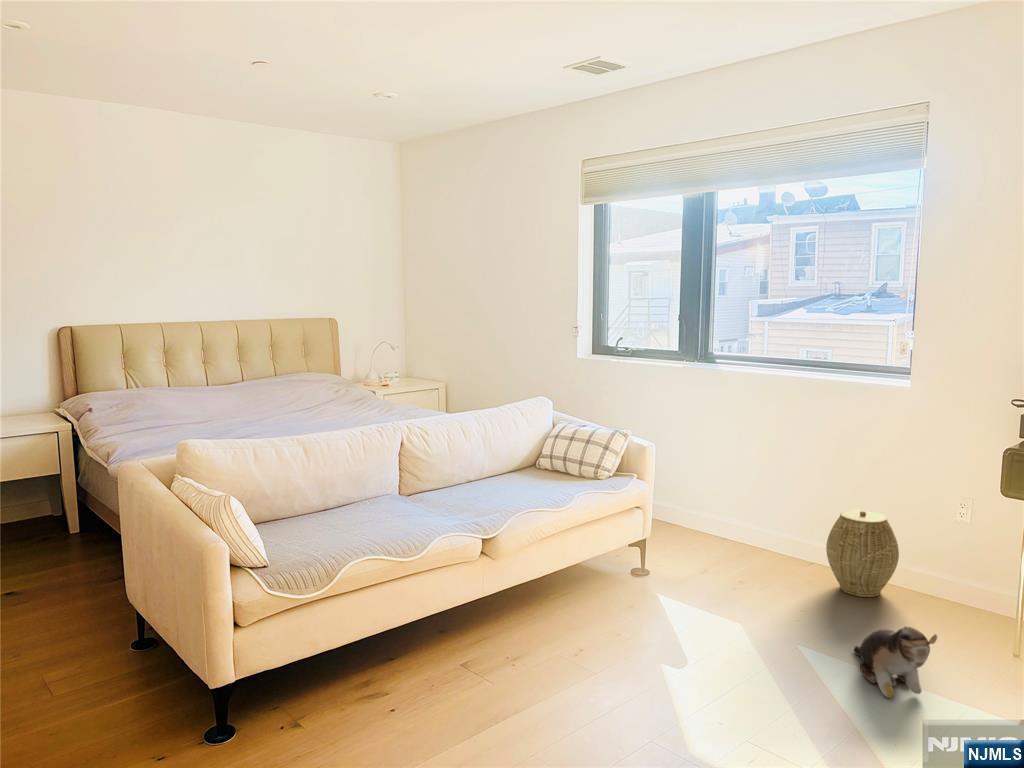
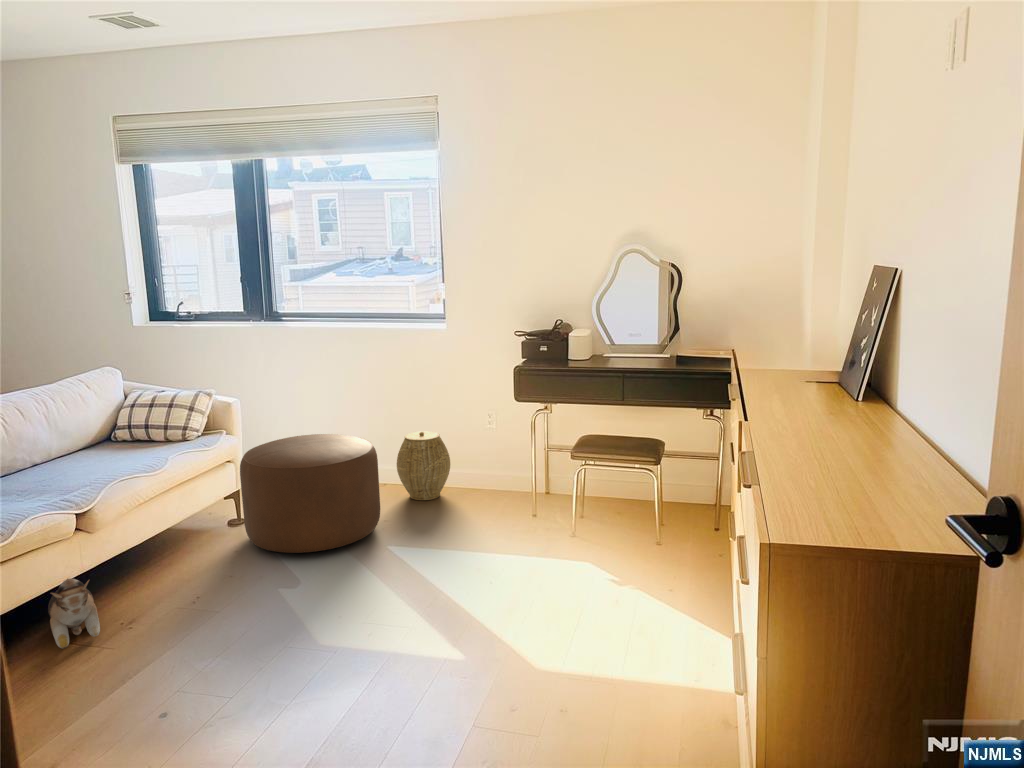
ottoman: none [642,493,798,631] -> present [240,434,380,553]
plush toy: present [854,626,937,698] -> present [48,579,100,649]

